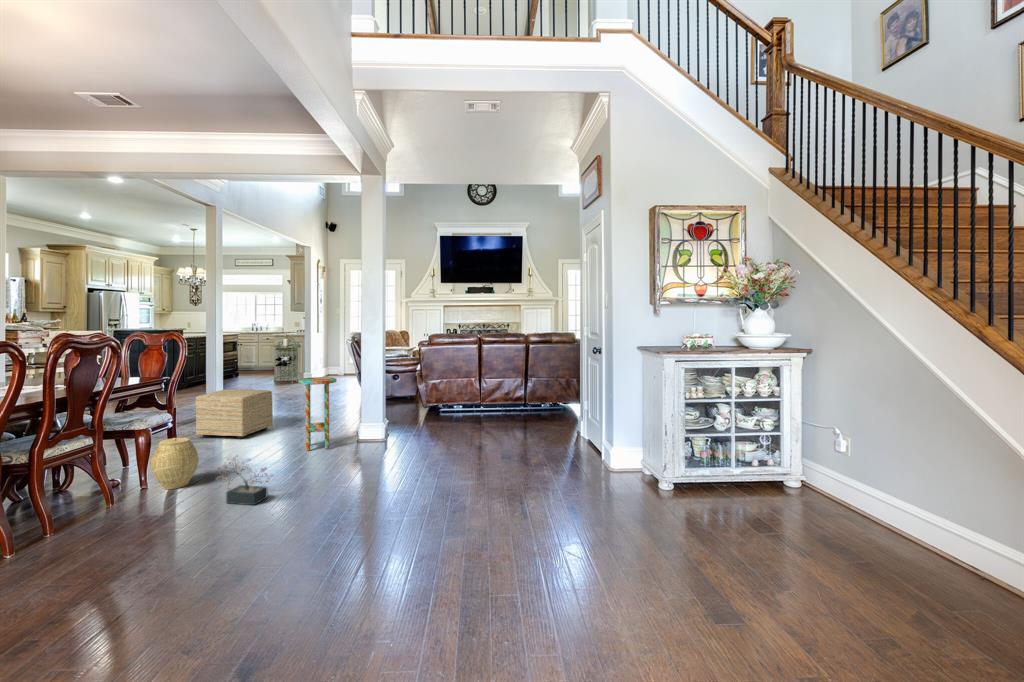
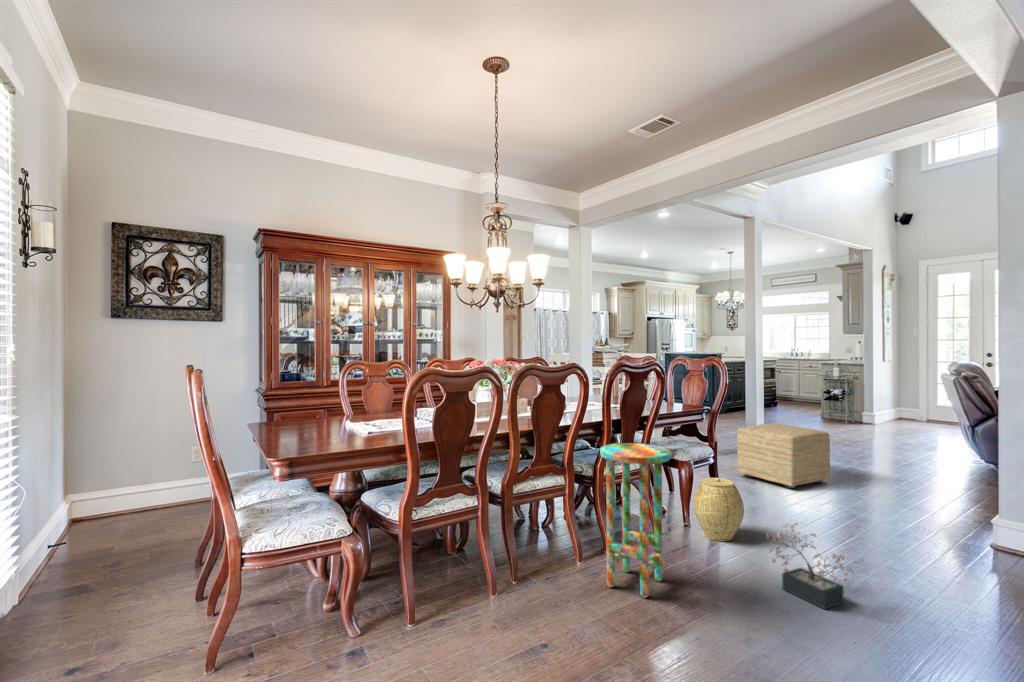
side table: present [298,377,336,451] -> present [600,443,671,598]

